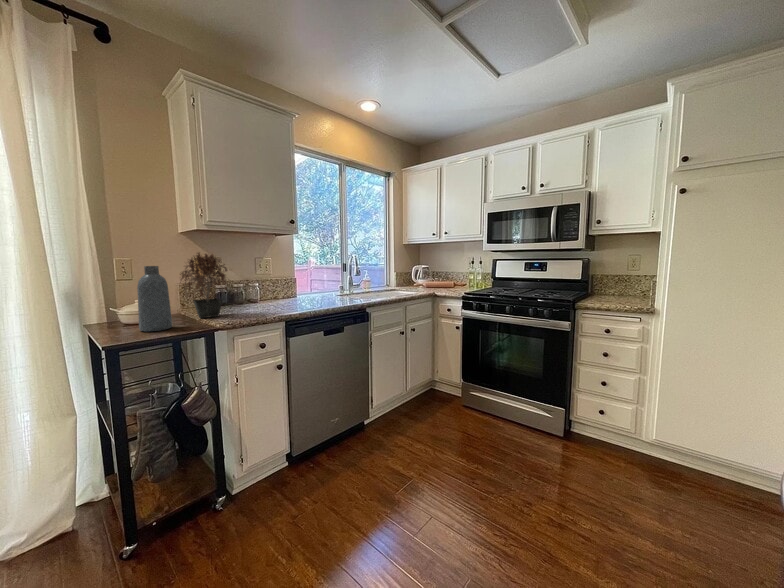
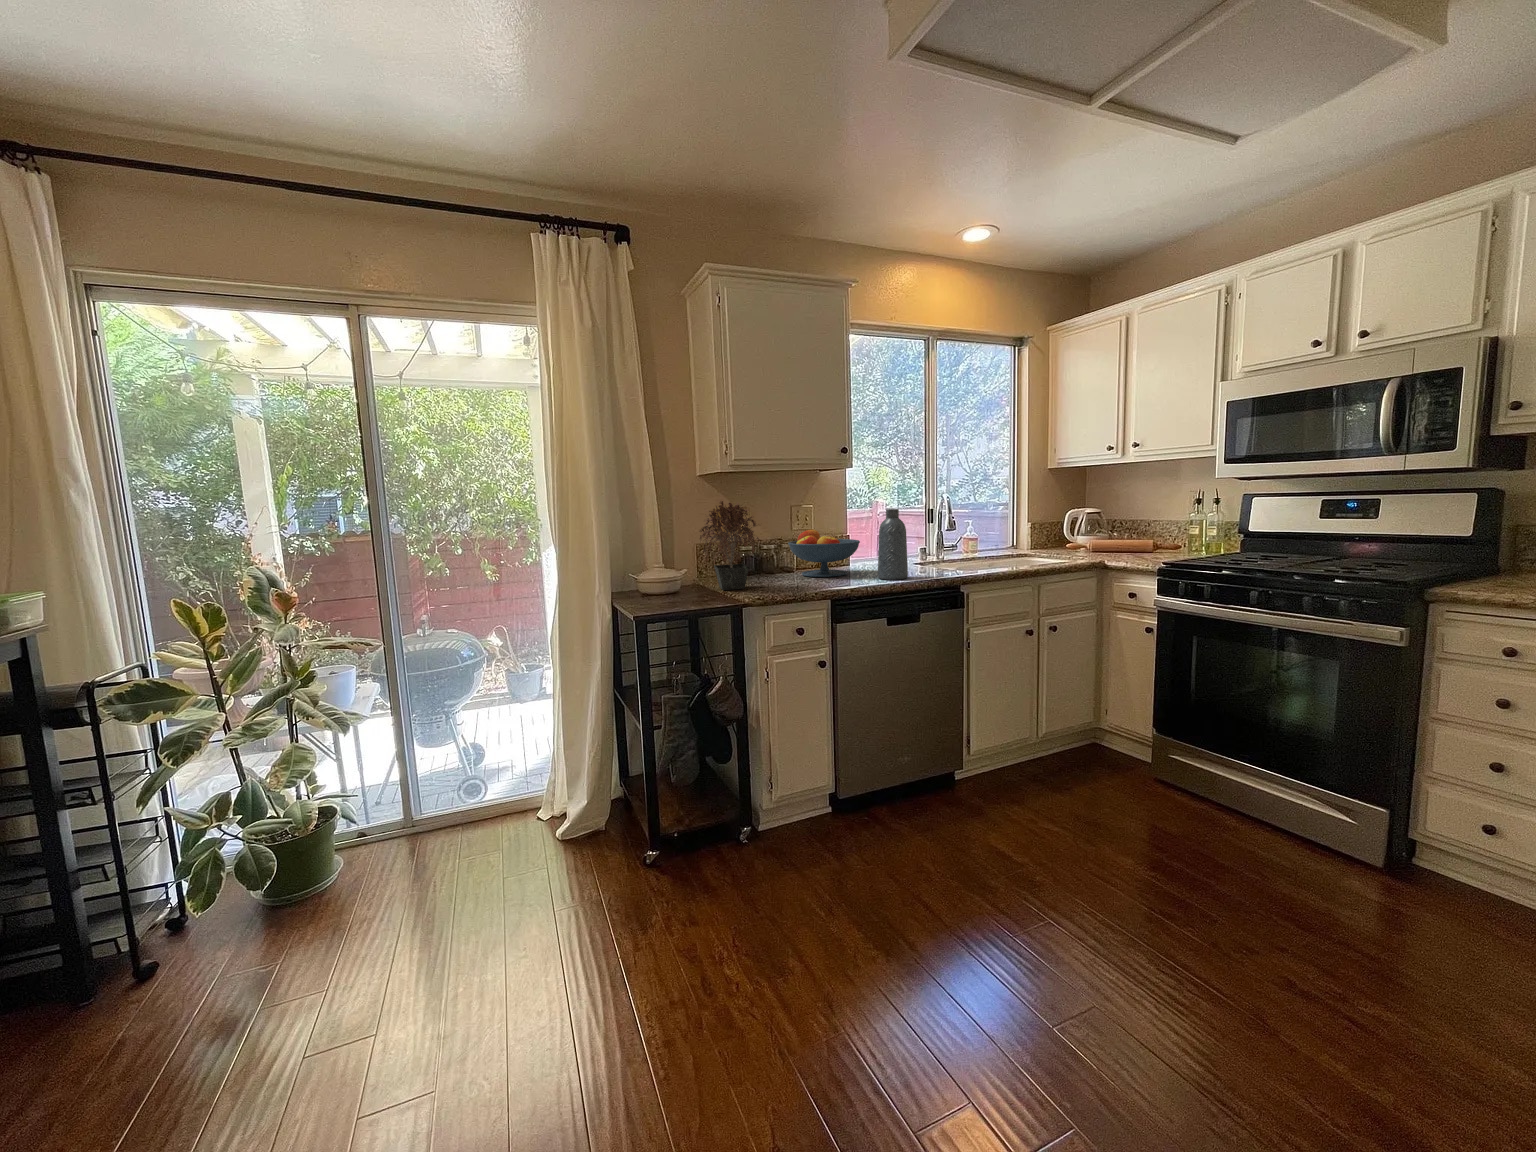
vase: present [137,266,172,332] -> present [878,509,908,580]
fruit bowl: none [253,274,303,306] -> present [788,530,860,577]

